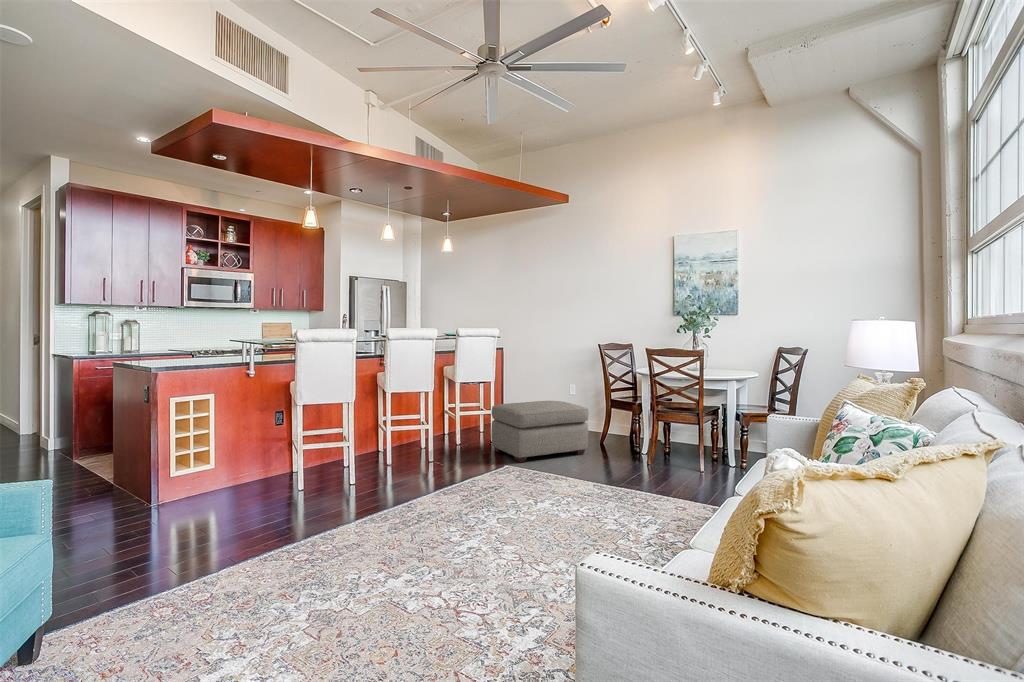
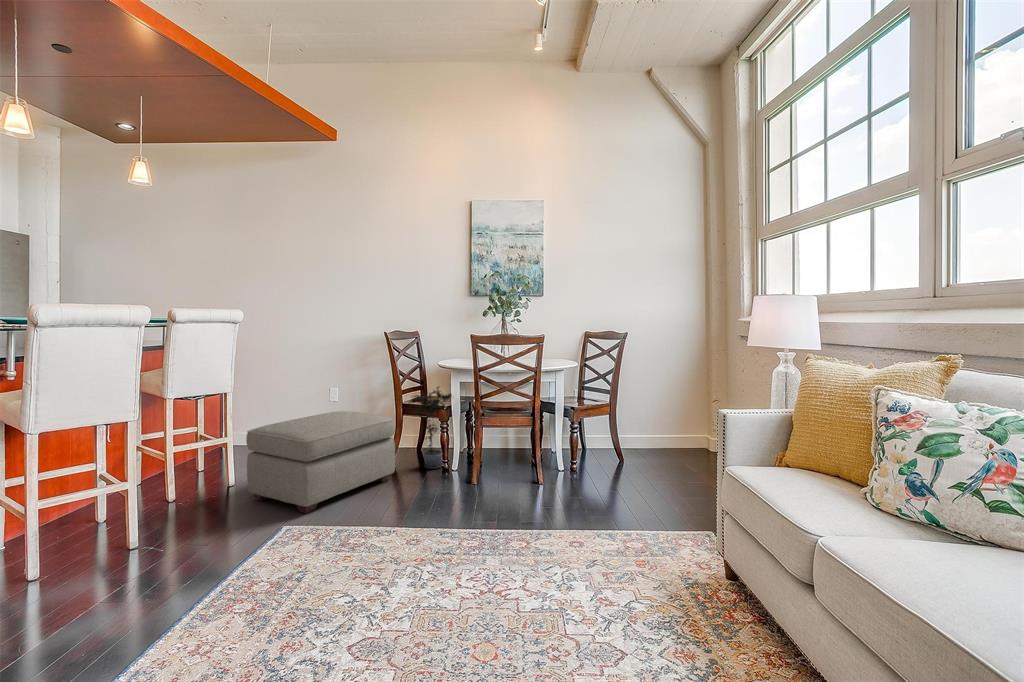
potted plant: none [601,388,642,453] -> present [409,387,452,469]

